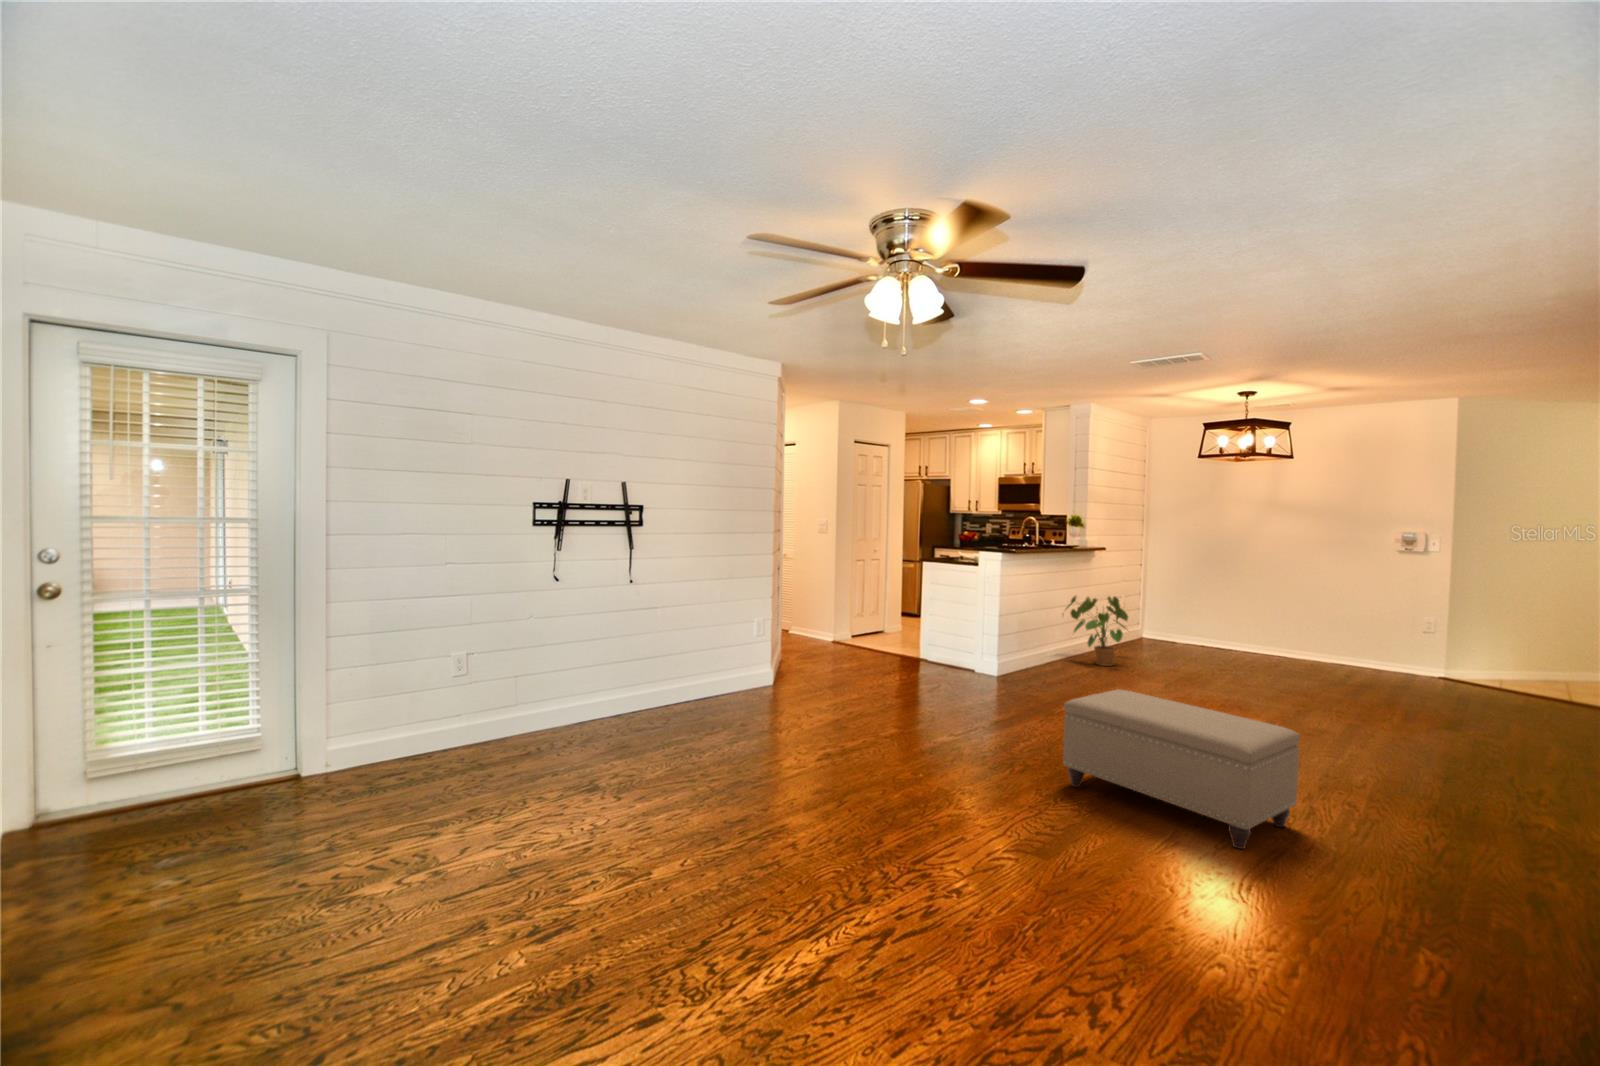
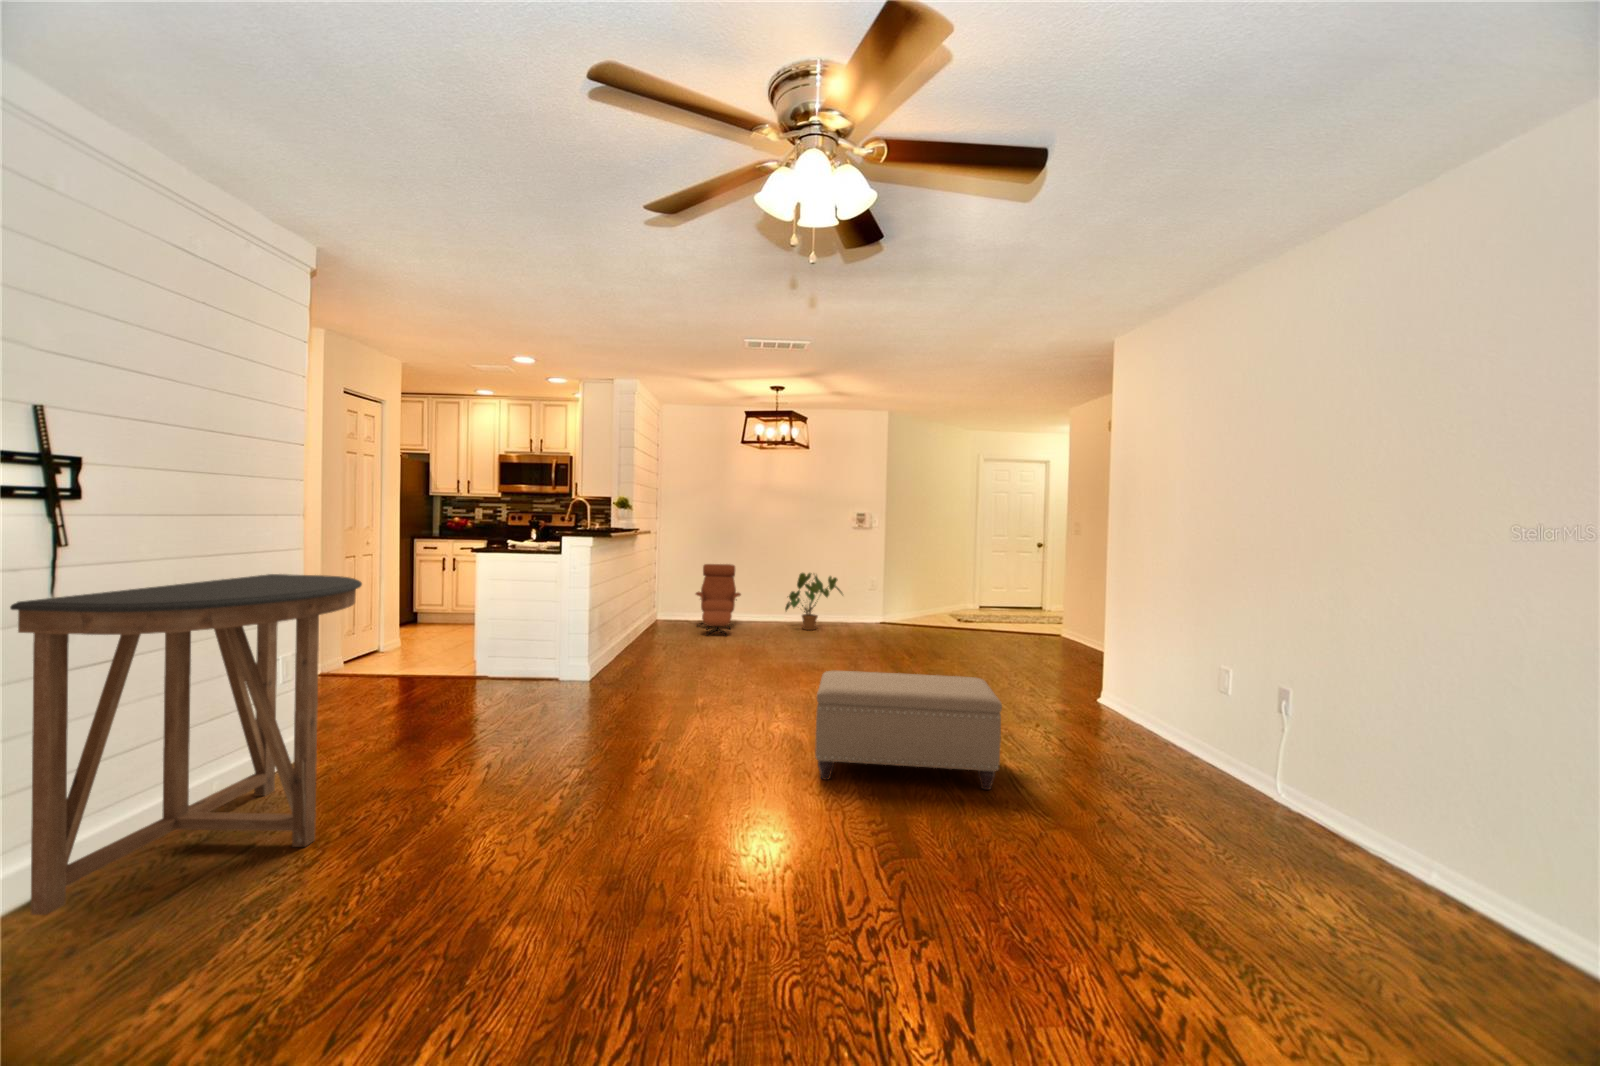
console table: none [614,567,774,722] -> present [10,574,362,915]
lounge chair: none [1171,583,1237,660] -> present [696,564,741,635]
house plant: present [1066,596,1128,666] -> present [785,573,842,630]

